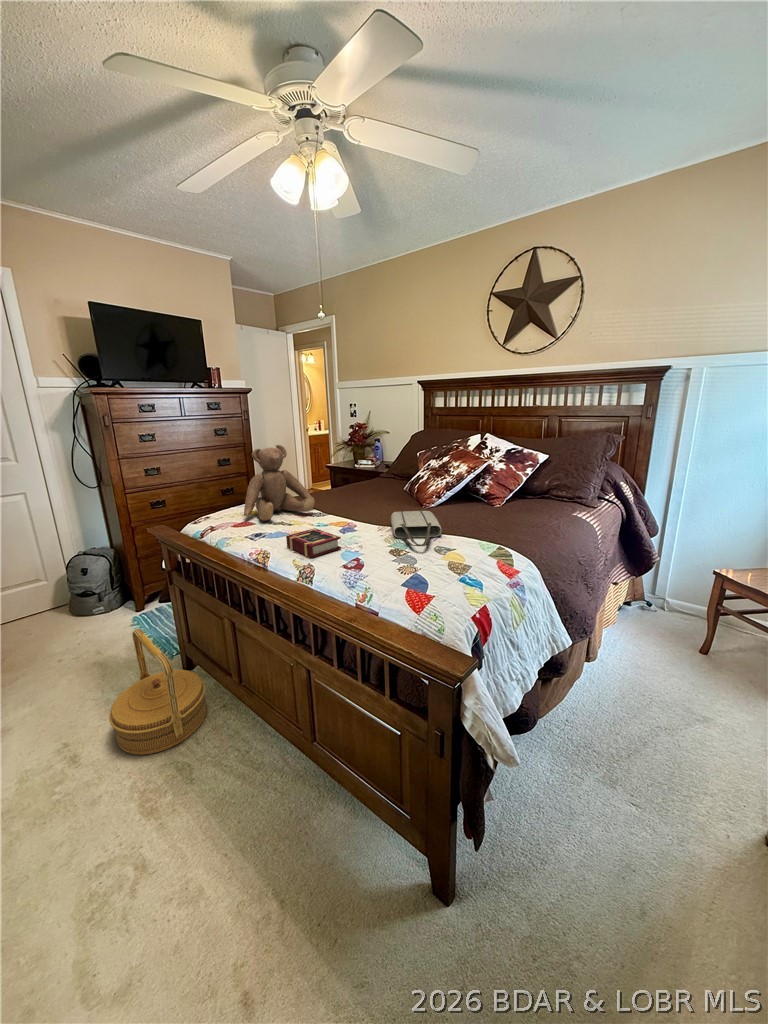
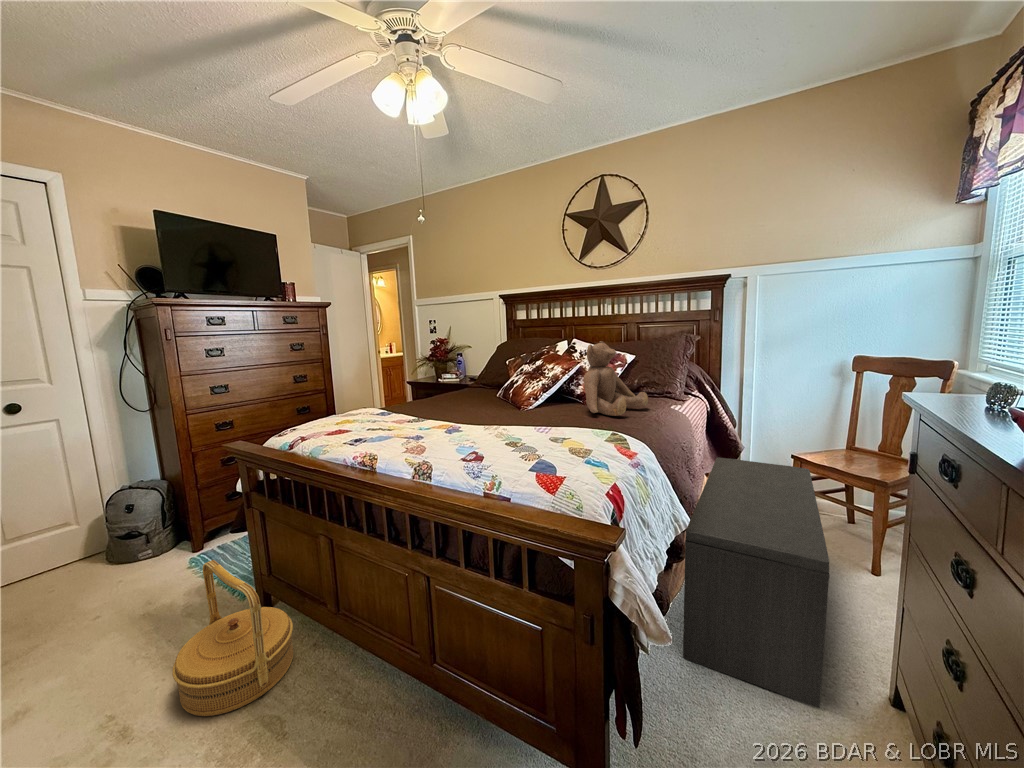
teddy bear: present [244,445,315,521] -> present [584,341,648,416]
tote bag: present [391,511,441,546] -> none [497,408,552,437]
book: present [286,528,341,558] -> none [394,428,454,455]
bench: none [554,569,727,835] -> present [683,458,829,708]

